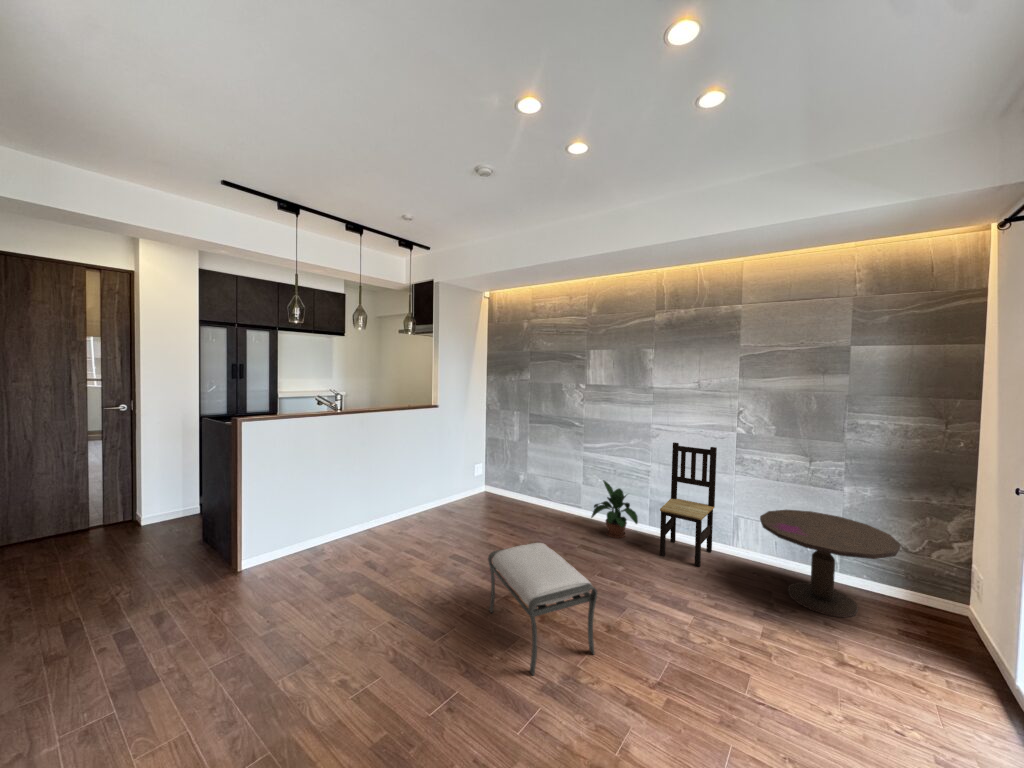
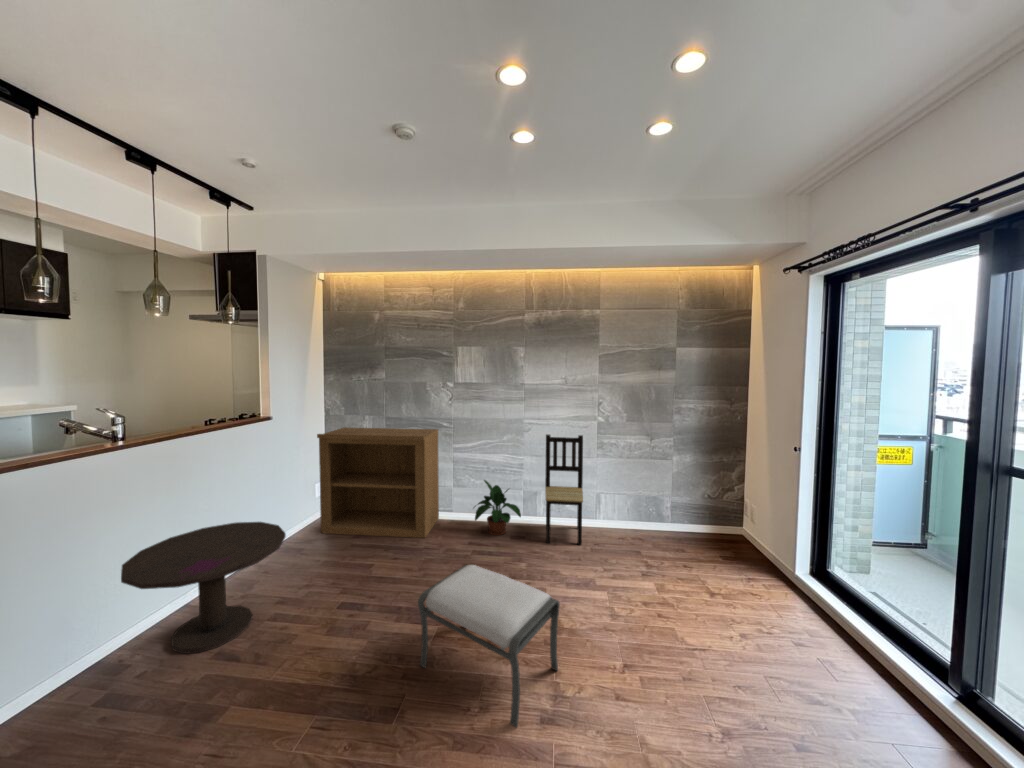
bookshelf: none [471,420,569,525] -> present [317,427,439,538]
side table: present [760,510,901,617] -> present [121,522,286,654]

